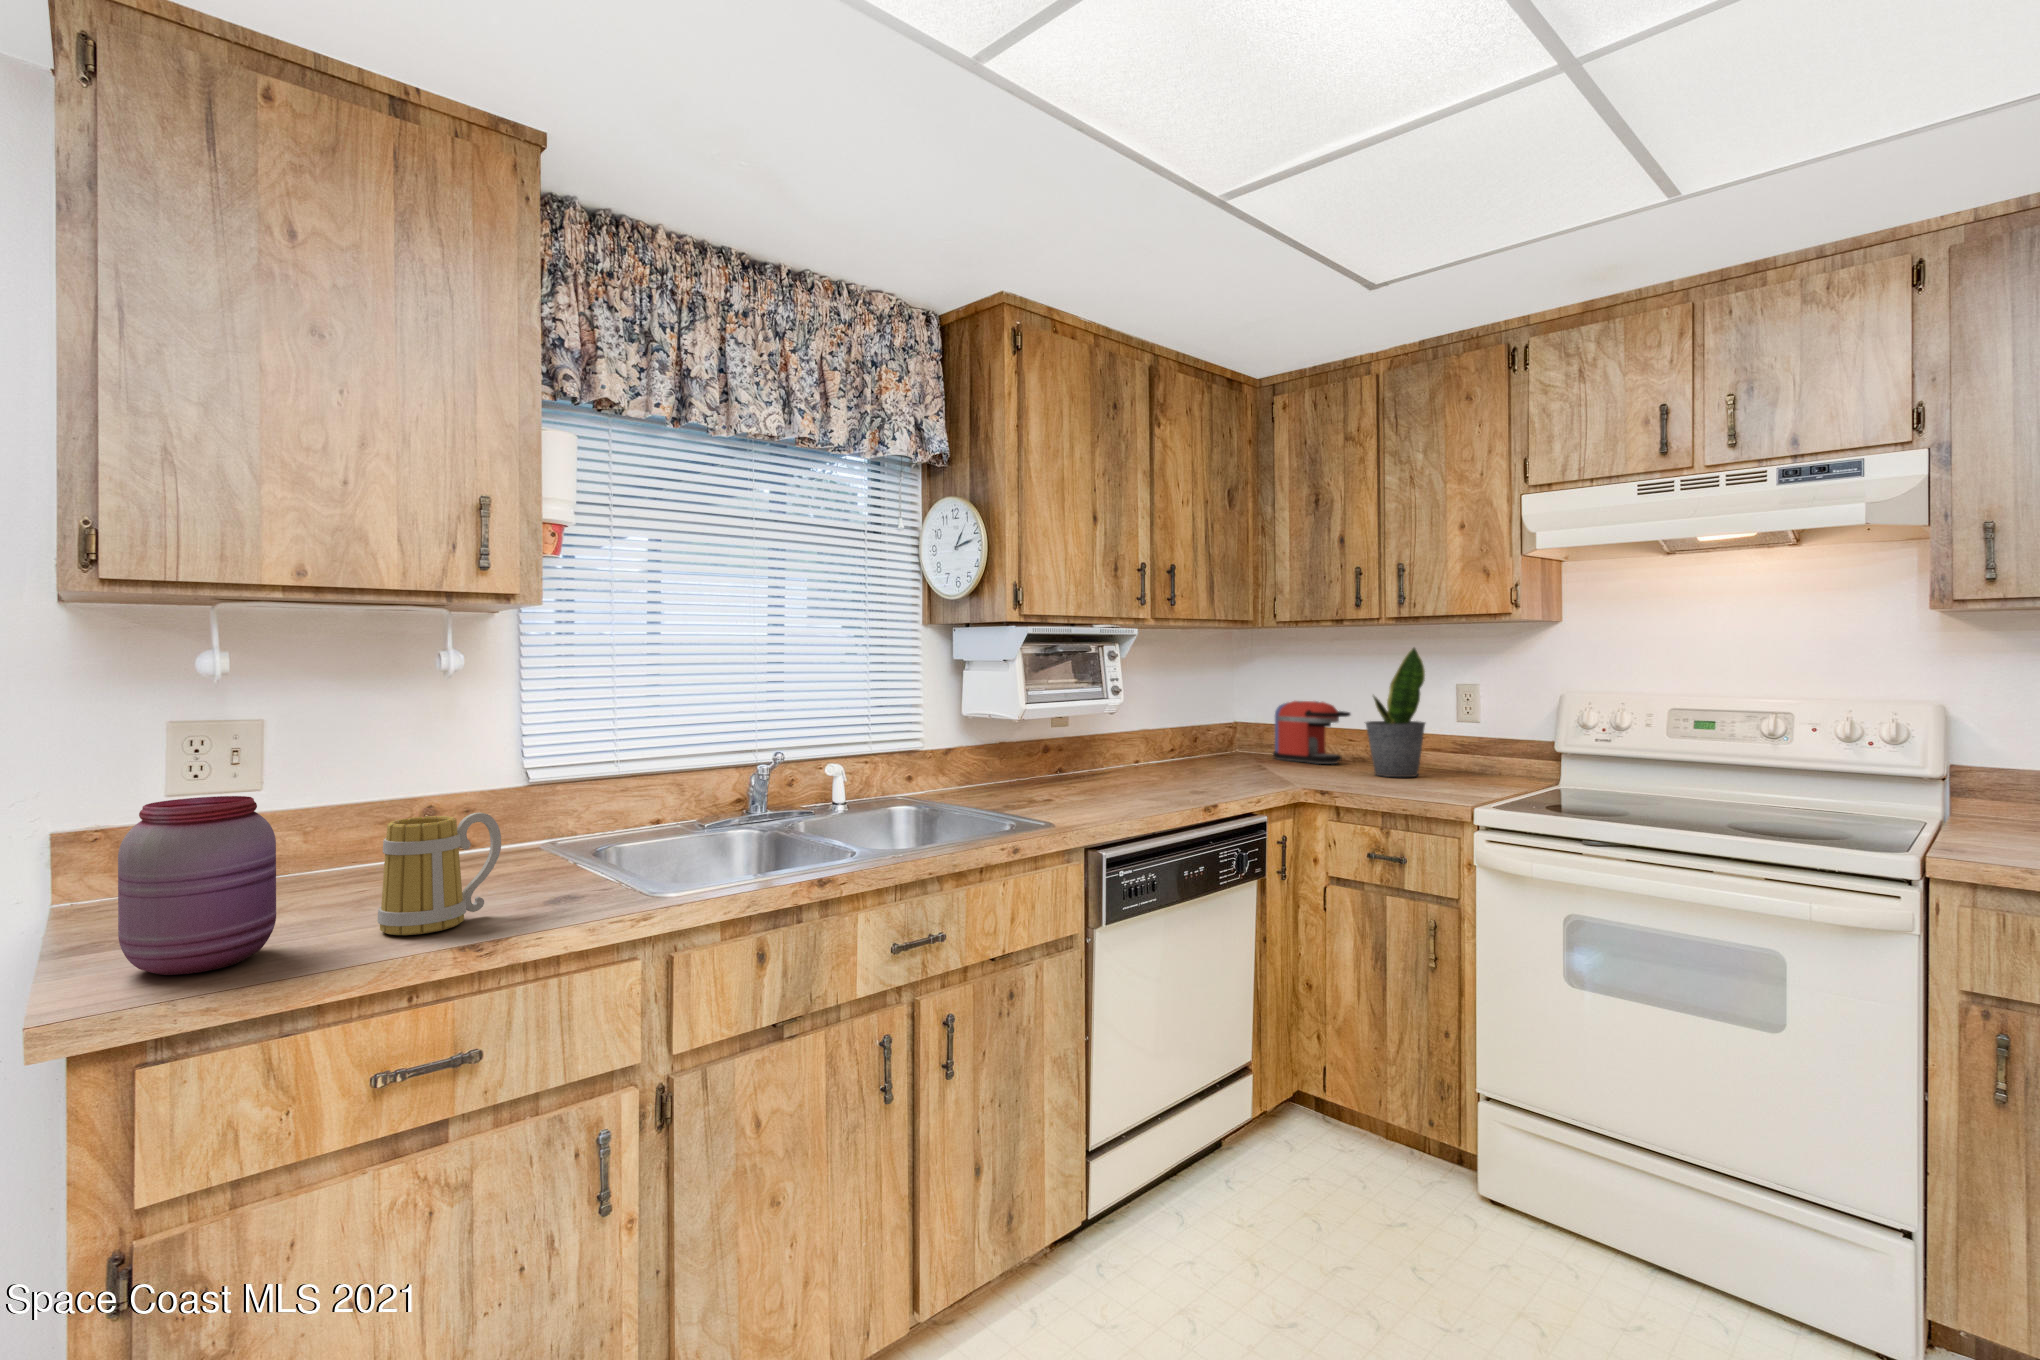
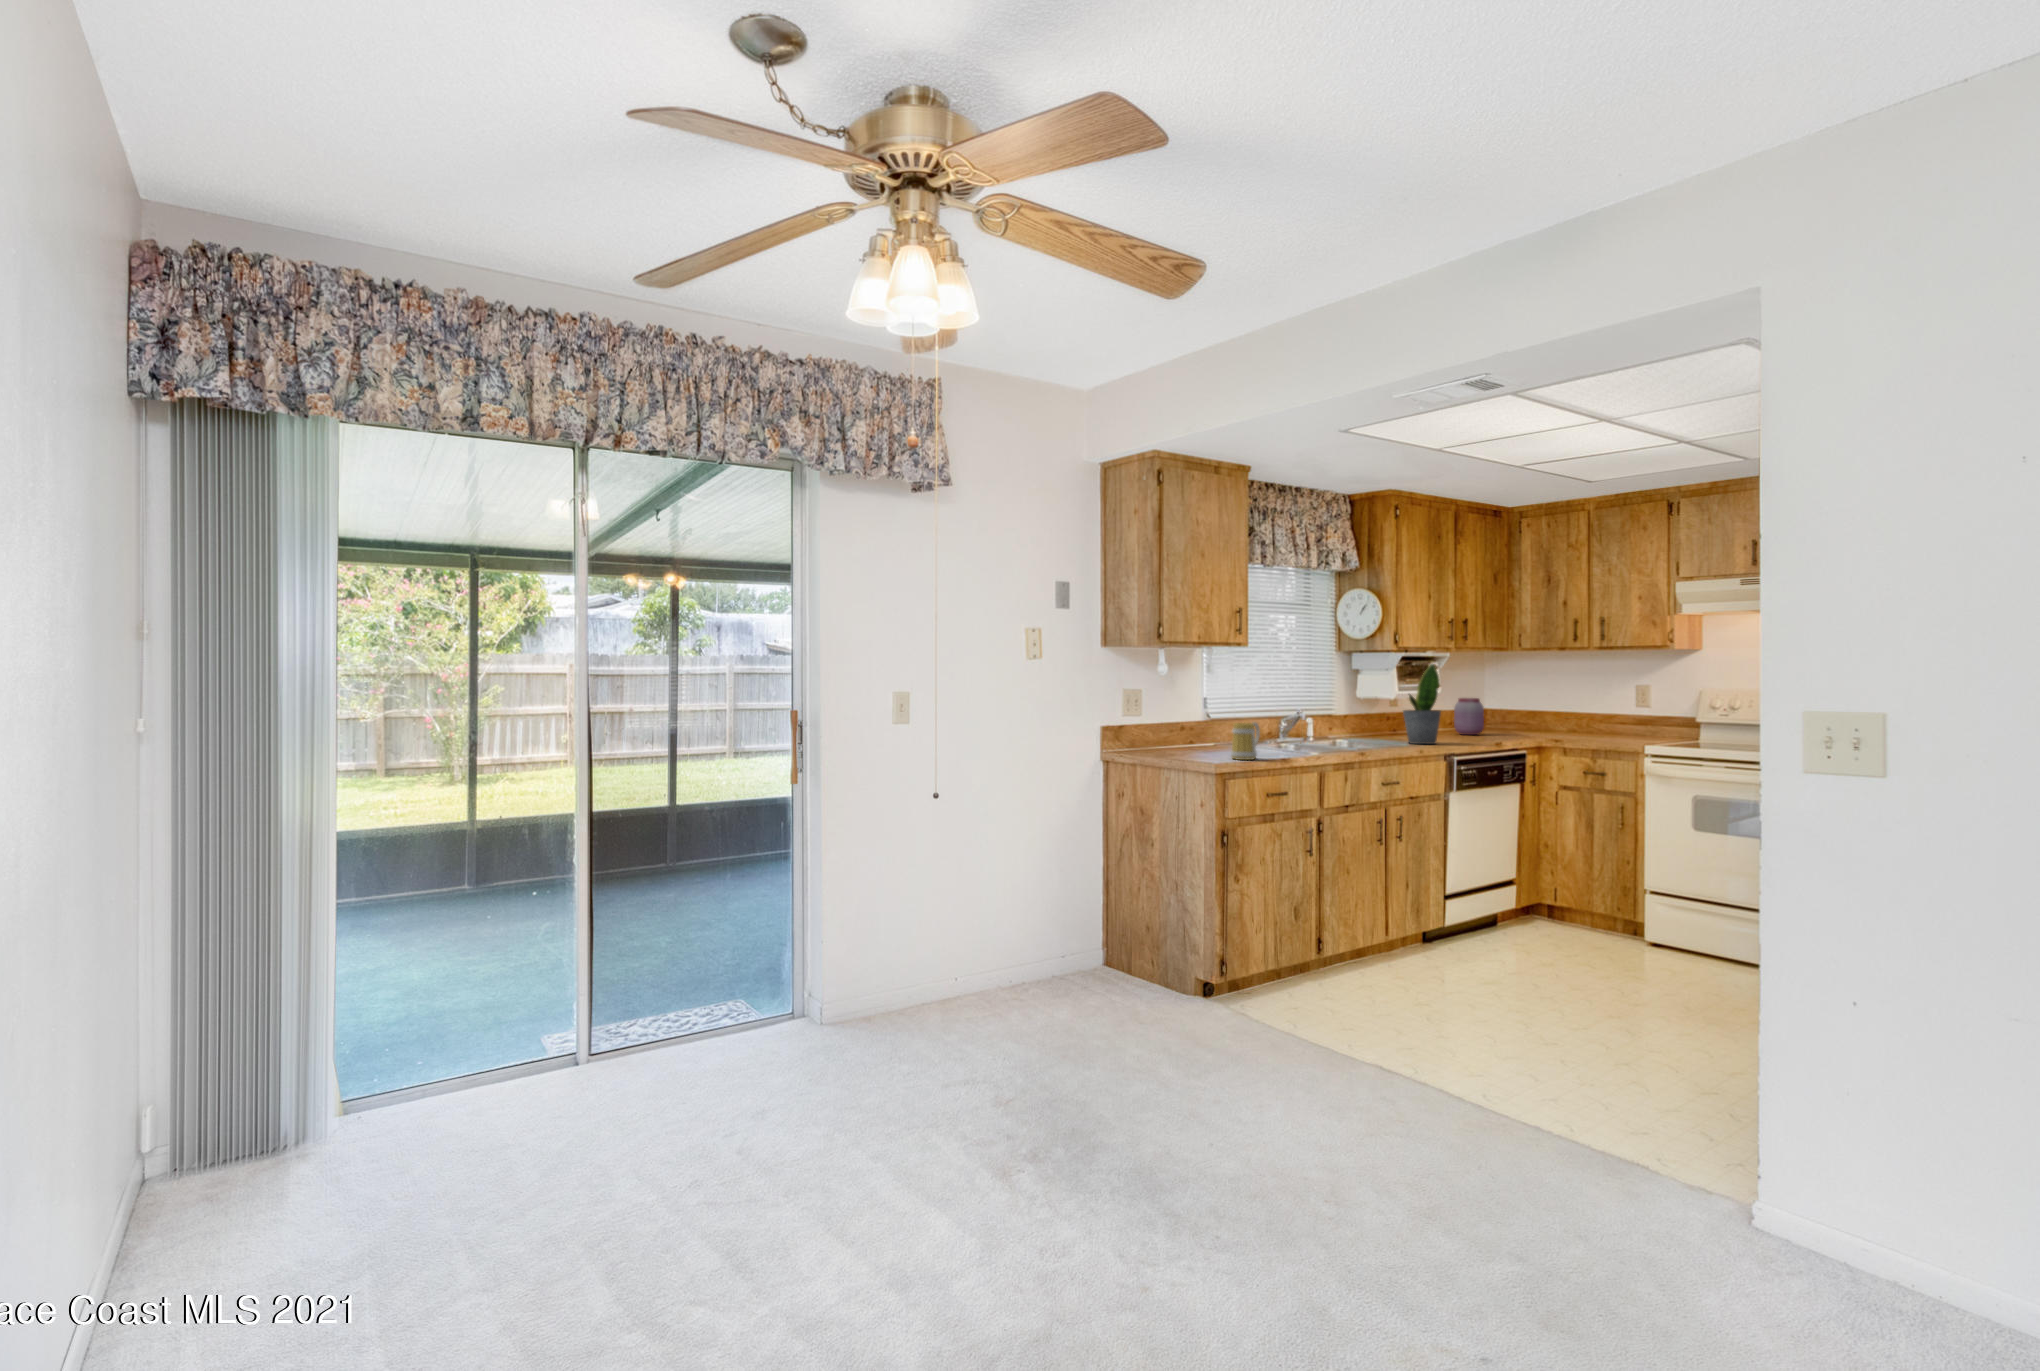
potted plant: present [1366,648,1425,777] -> present [1403,664,1441,744]
coffee maker: present [1273,701,1350,764] -> none [1519,695,1571,732]
jar: present [118,796,276,975] -> present [1454,698,1484,735]

